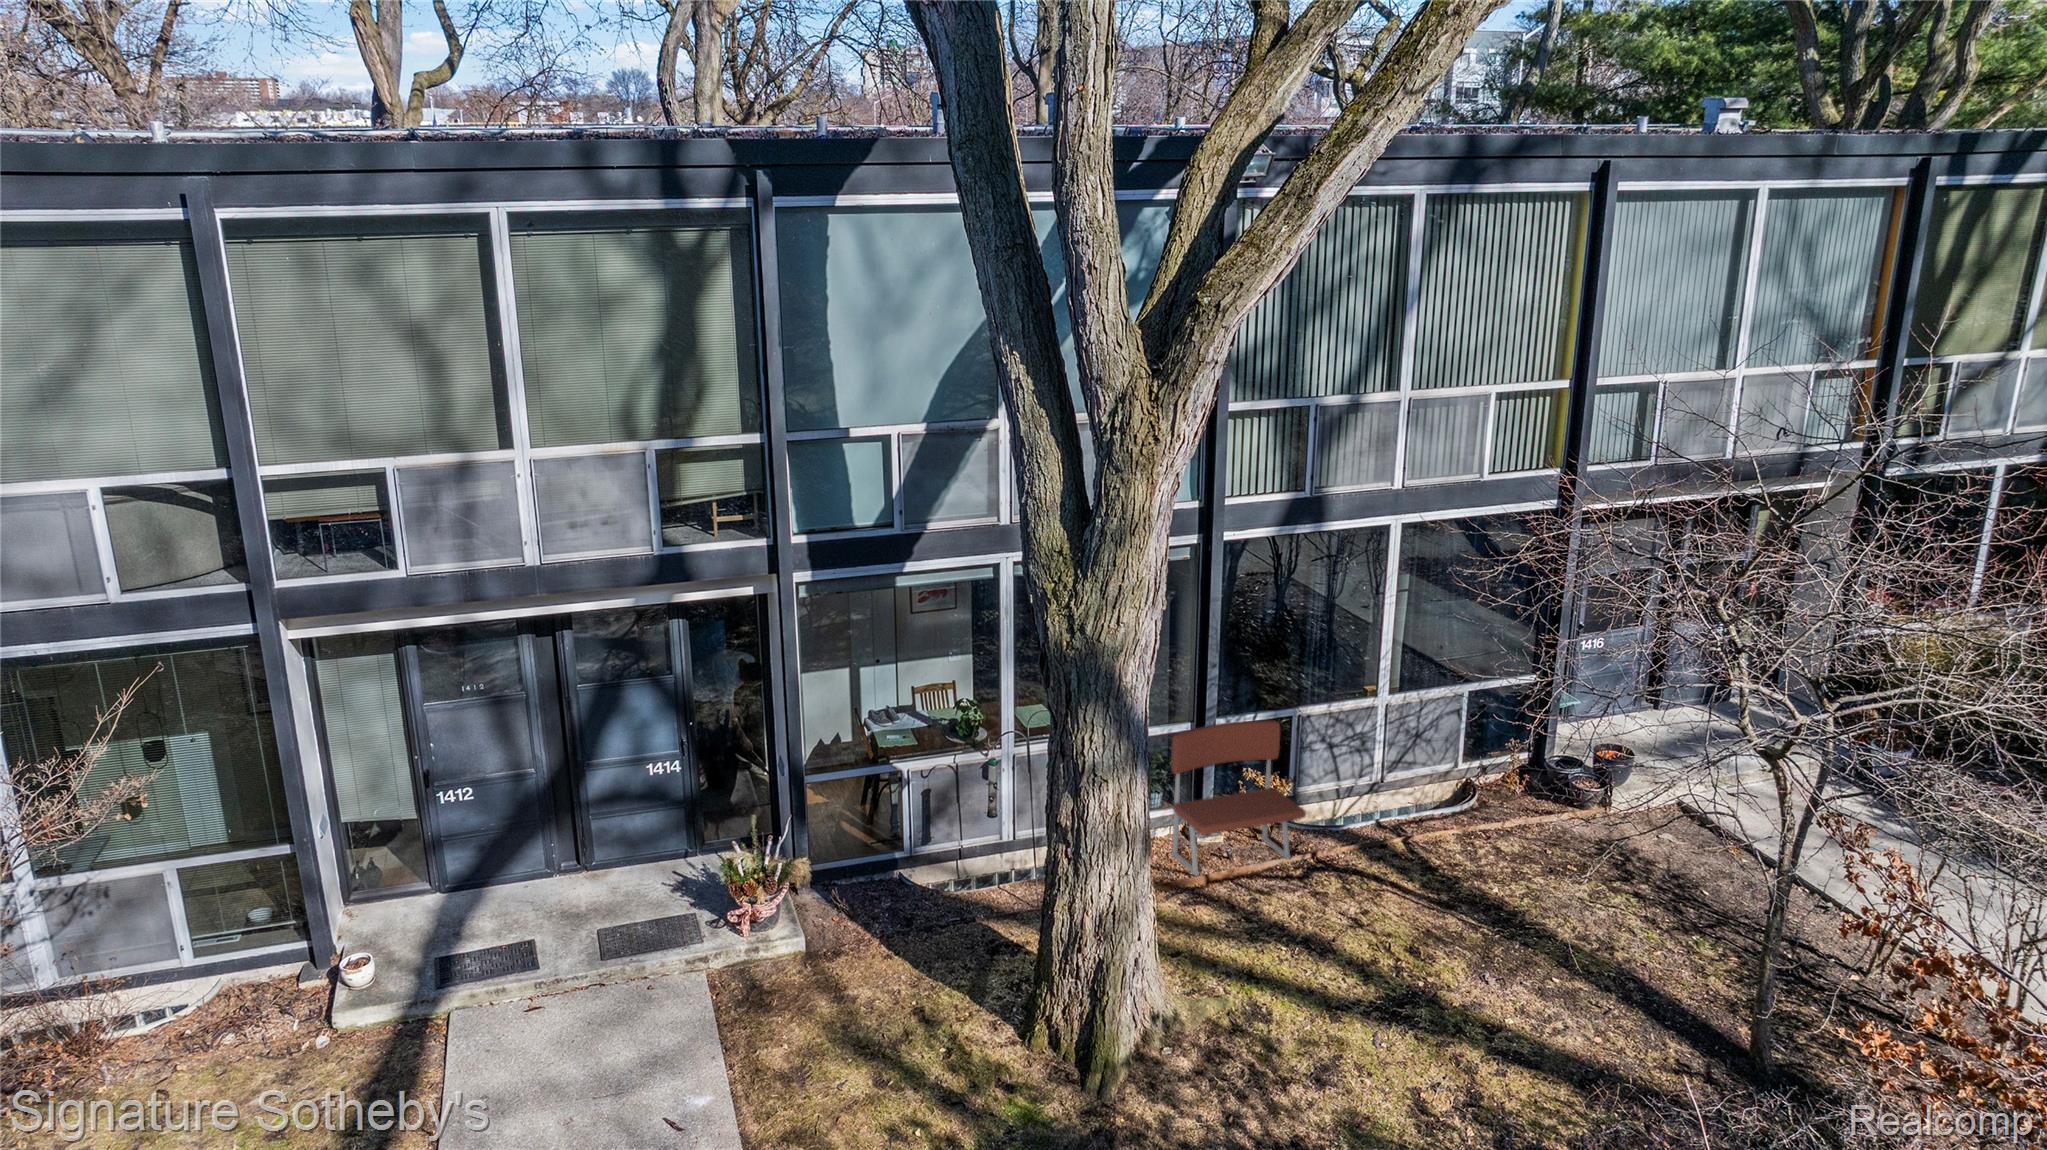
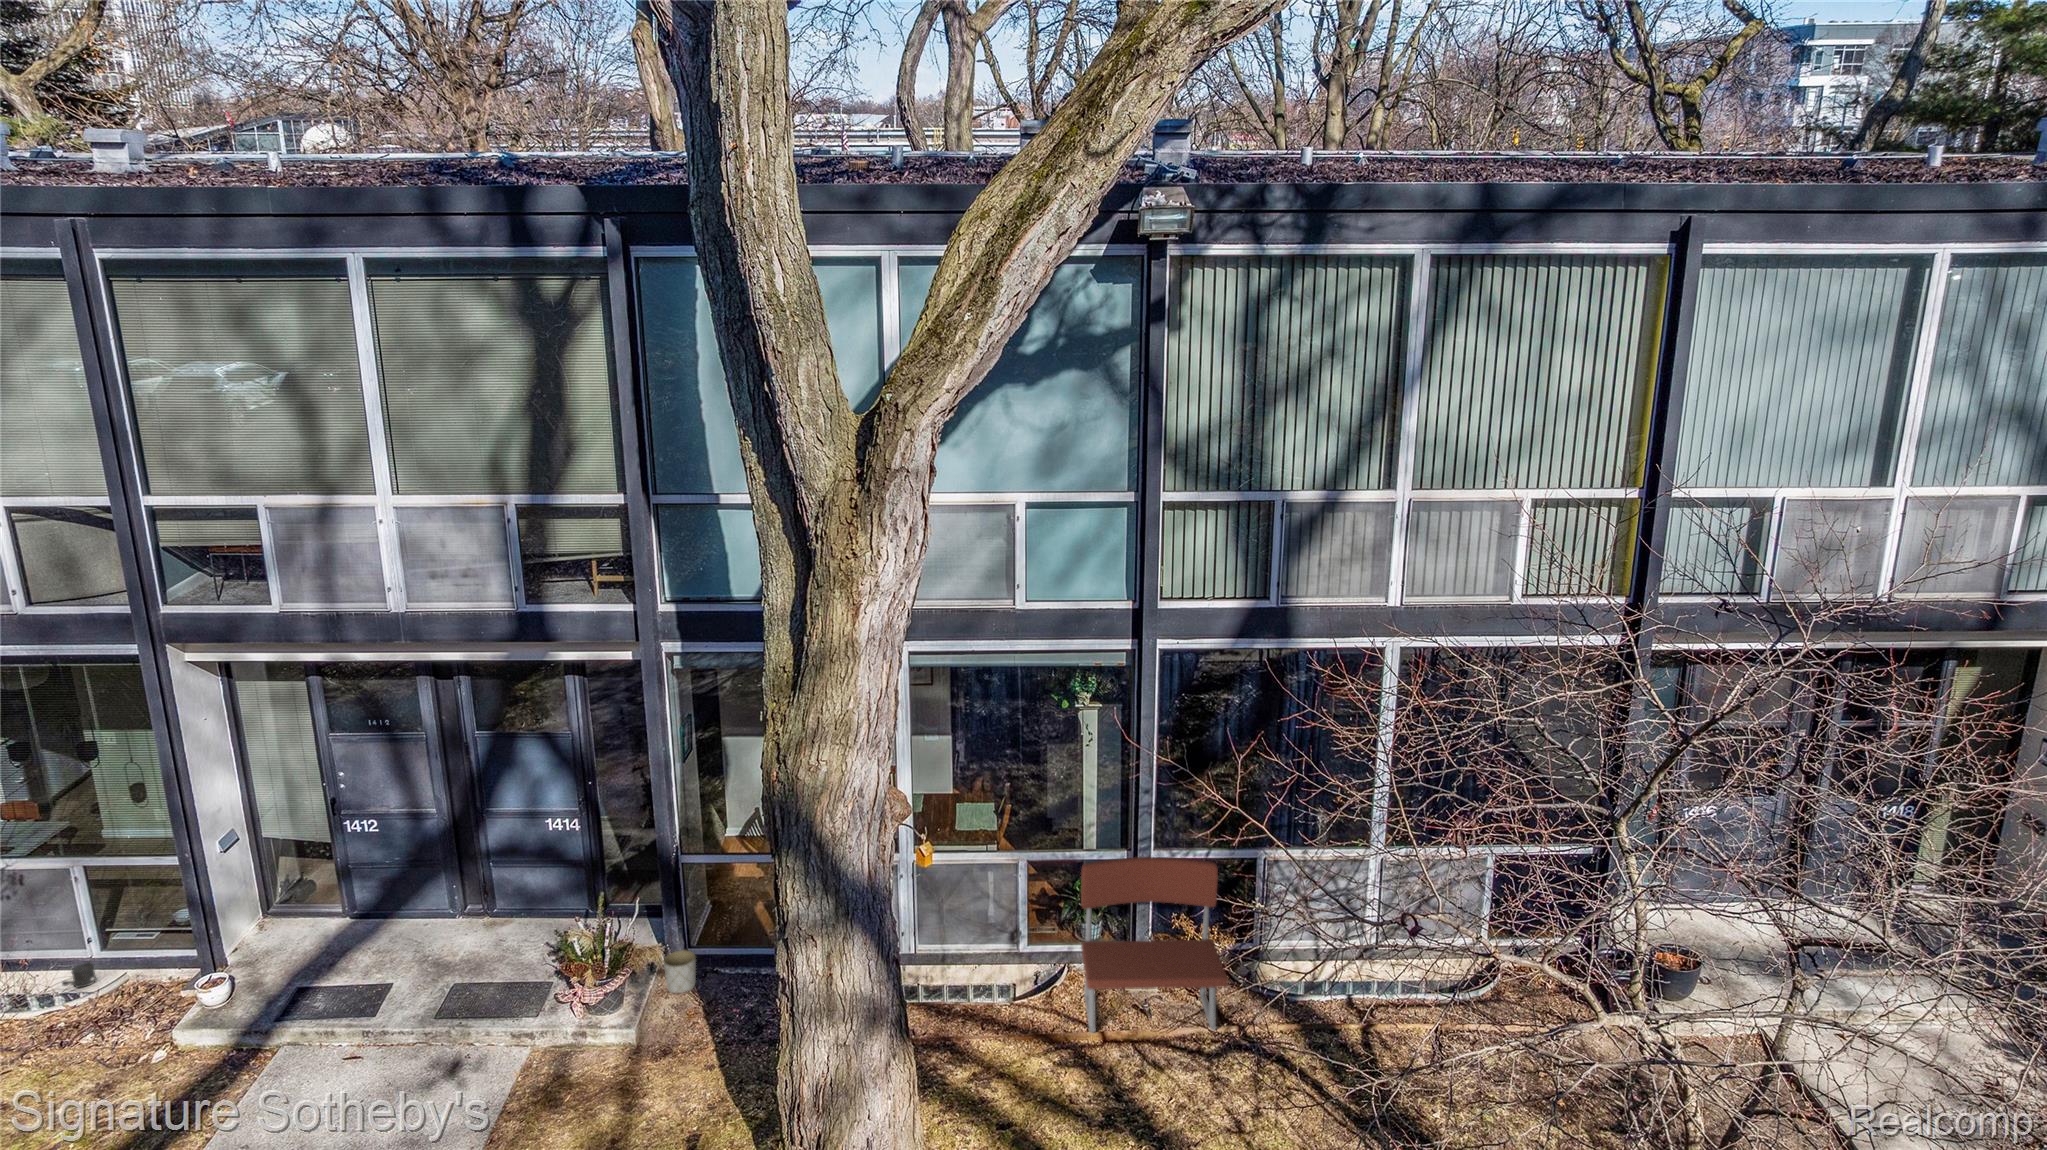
planter: none [801,868,831,907] -> present [664,950,696,993]
watering can: none [165,973,189,1002] -> present [62,960,96,988]

